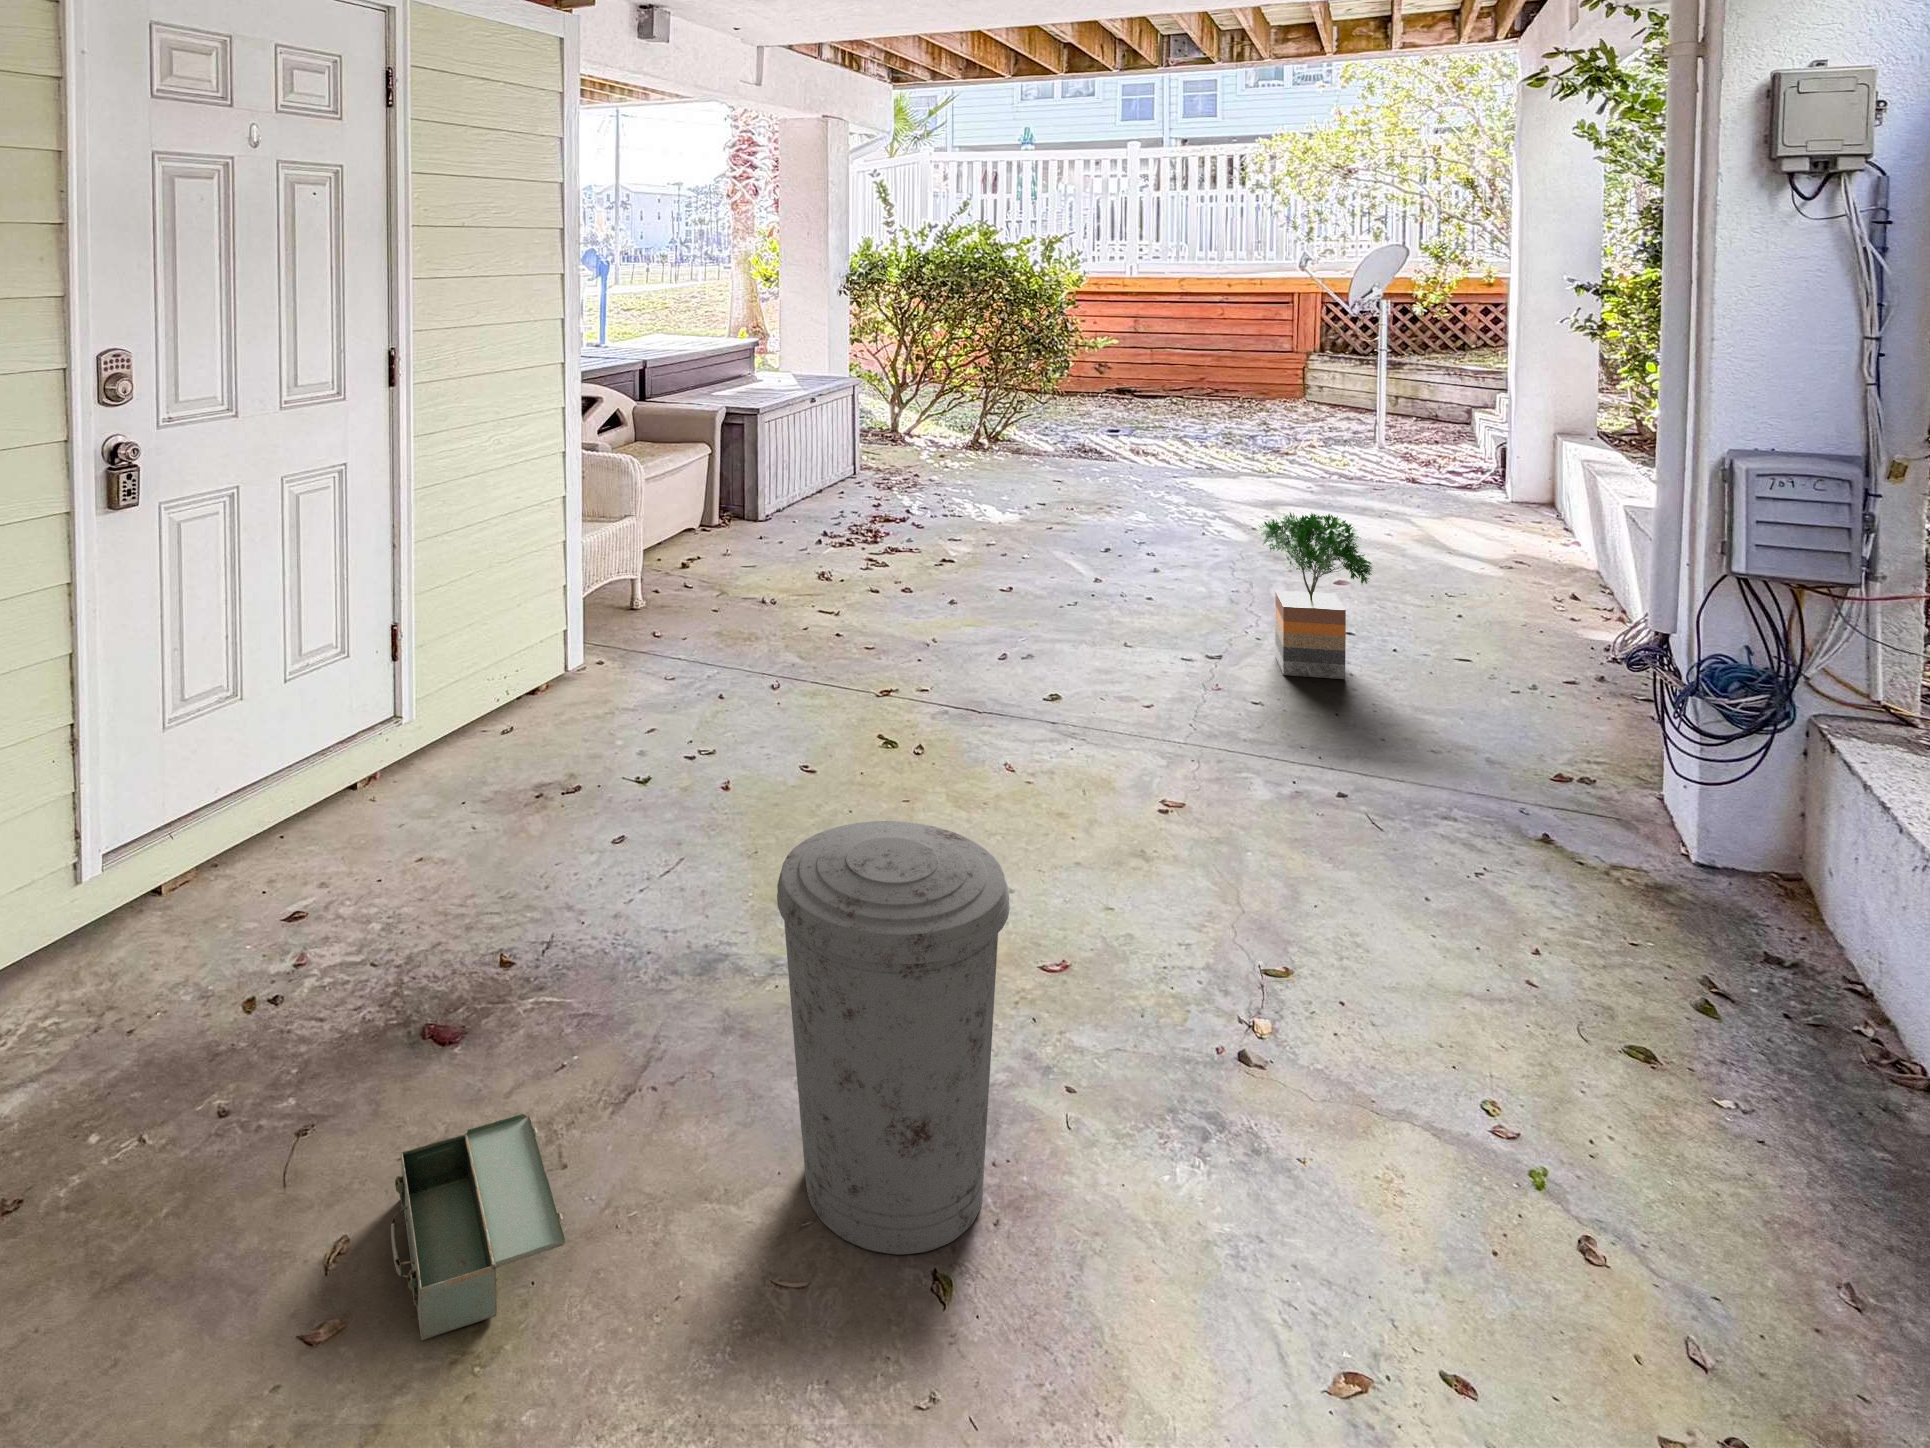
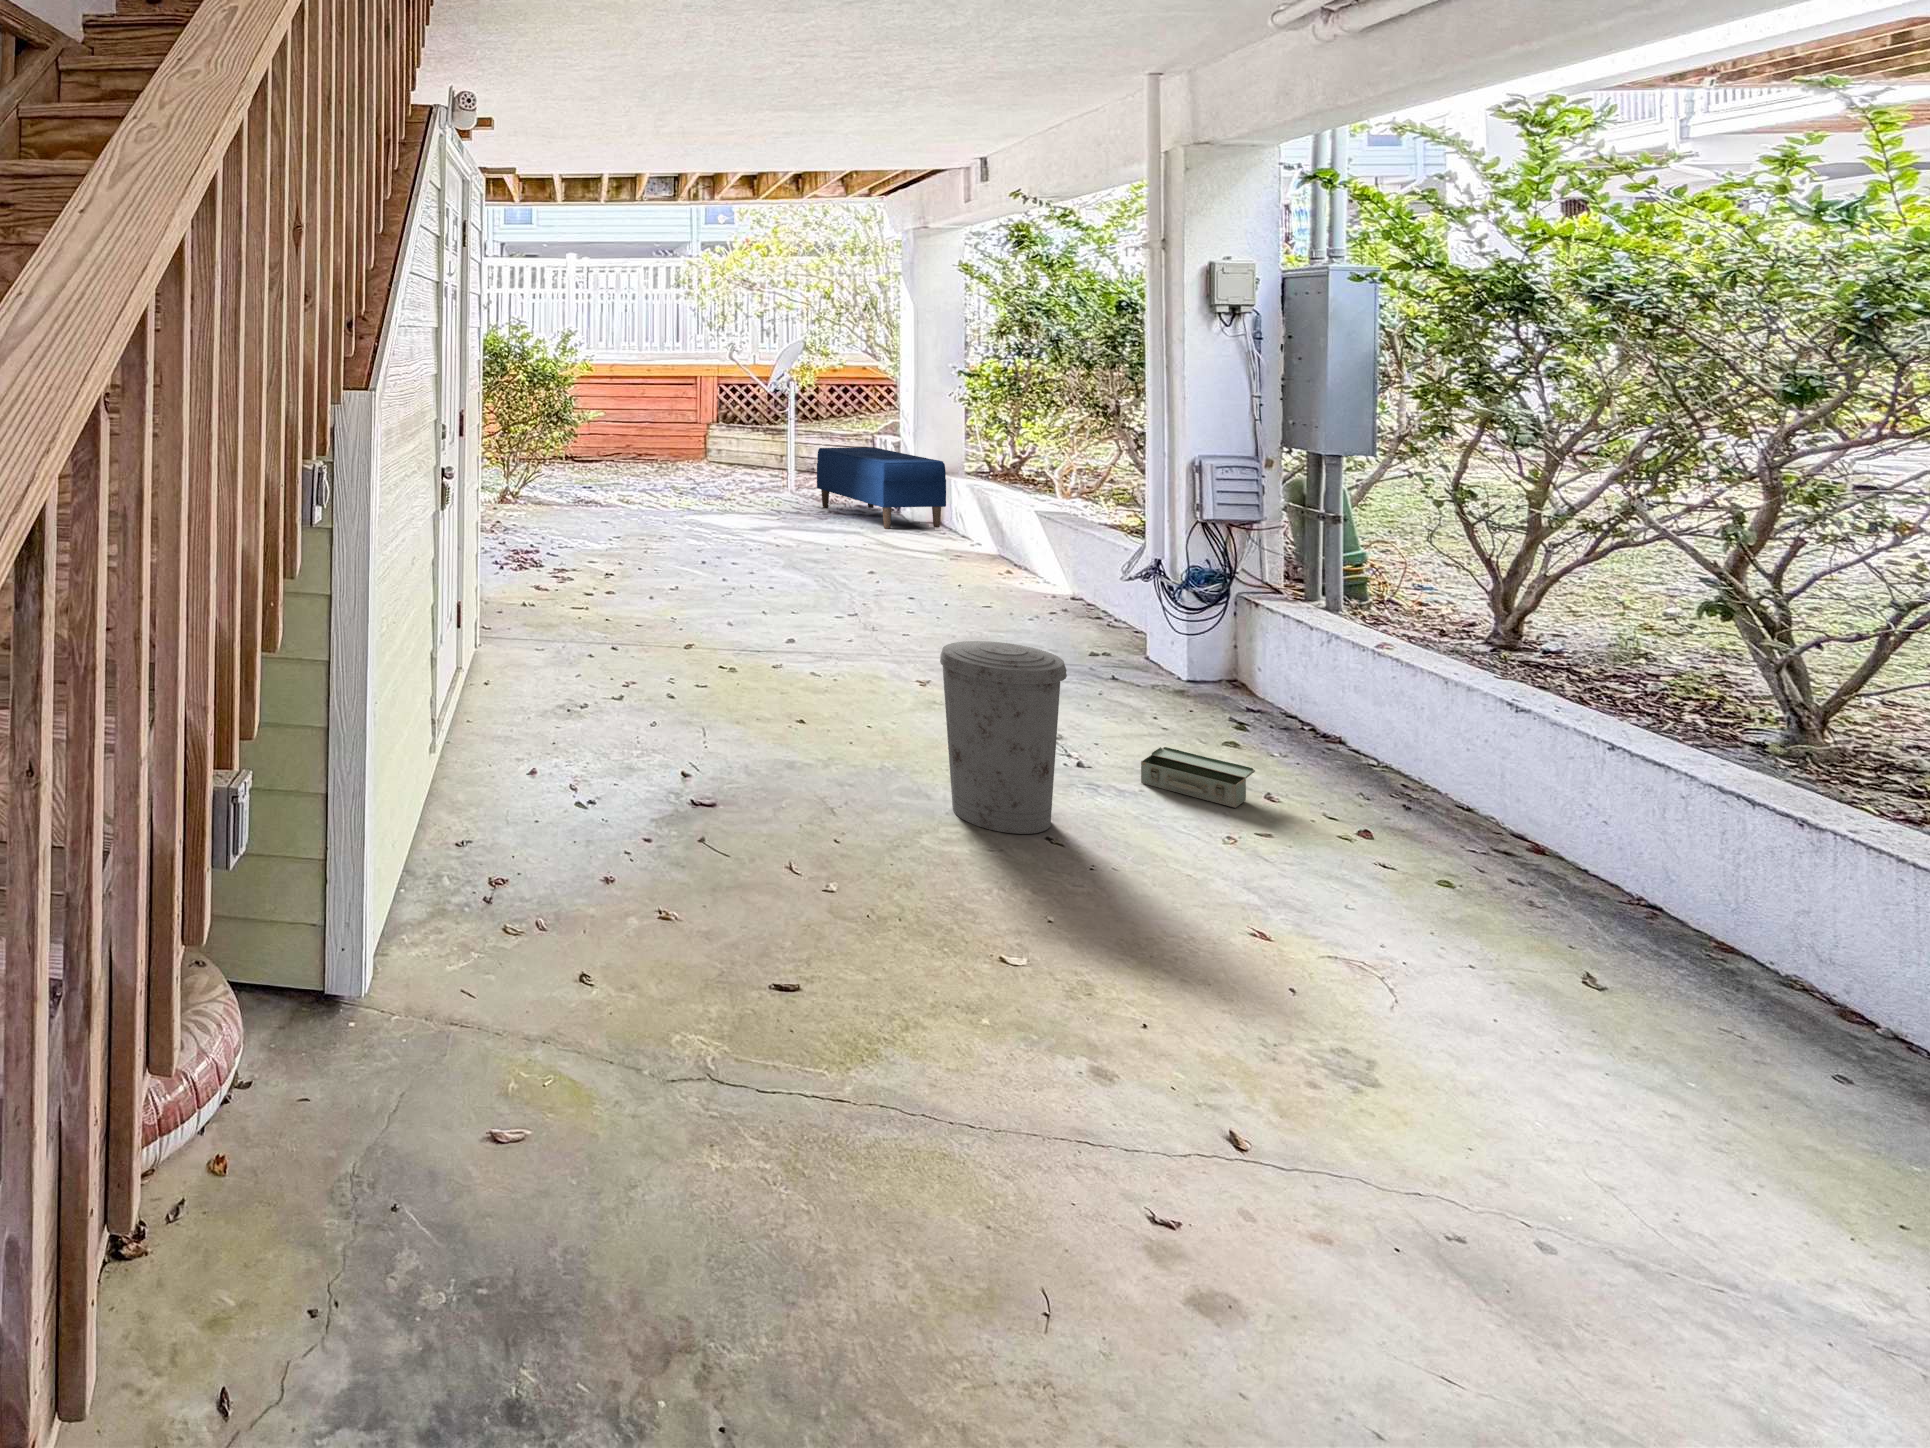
bench: none [1385,392,1554,514] -> present [817,447,946,529]
potted tree: present [1258,513,1373,679] -> none [878,513,958,618]
toolbox: present [391,1114,565,1340] -> present [1141,747,1255,808]

